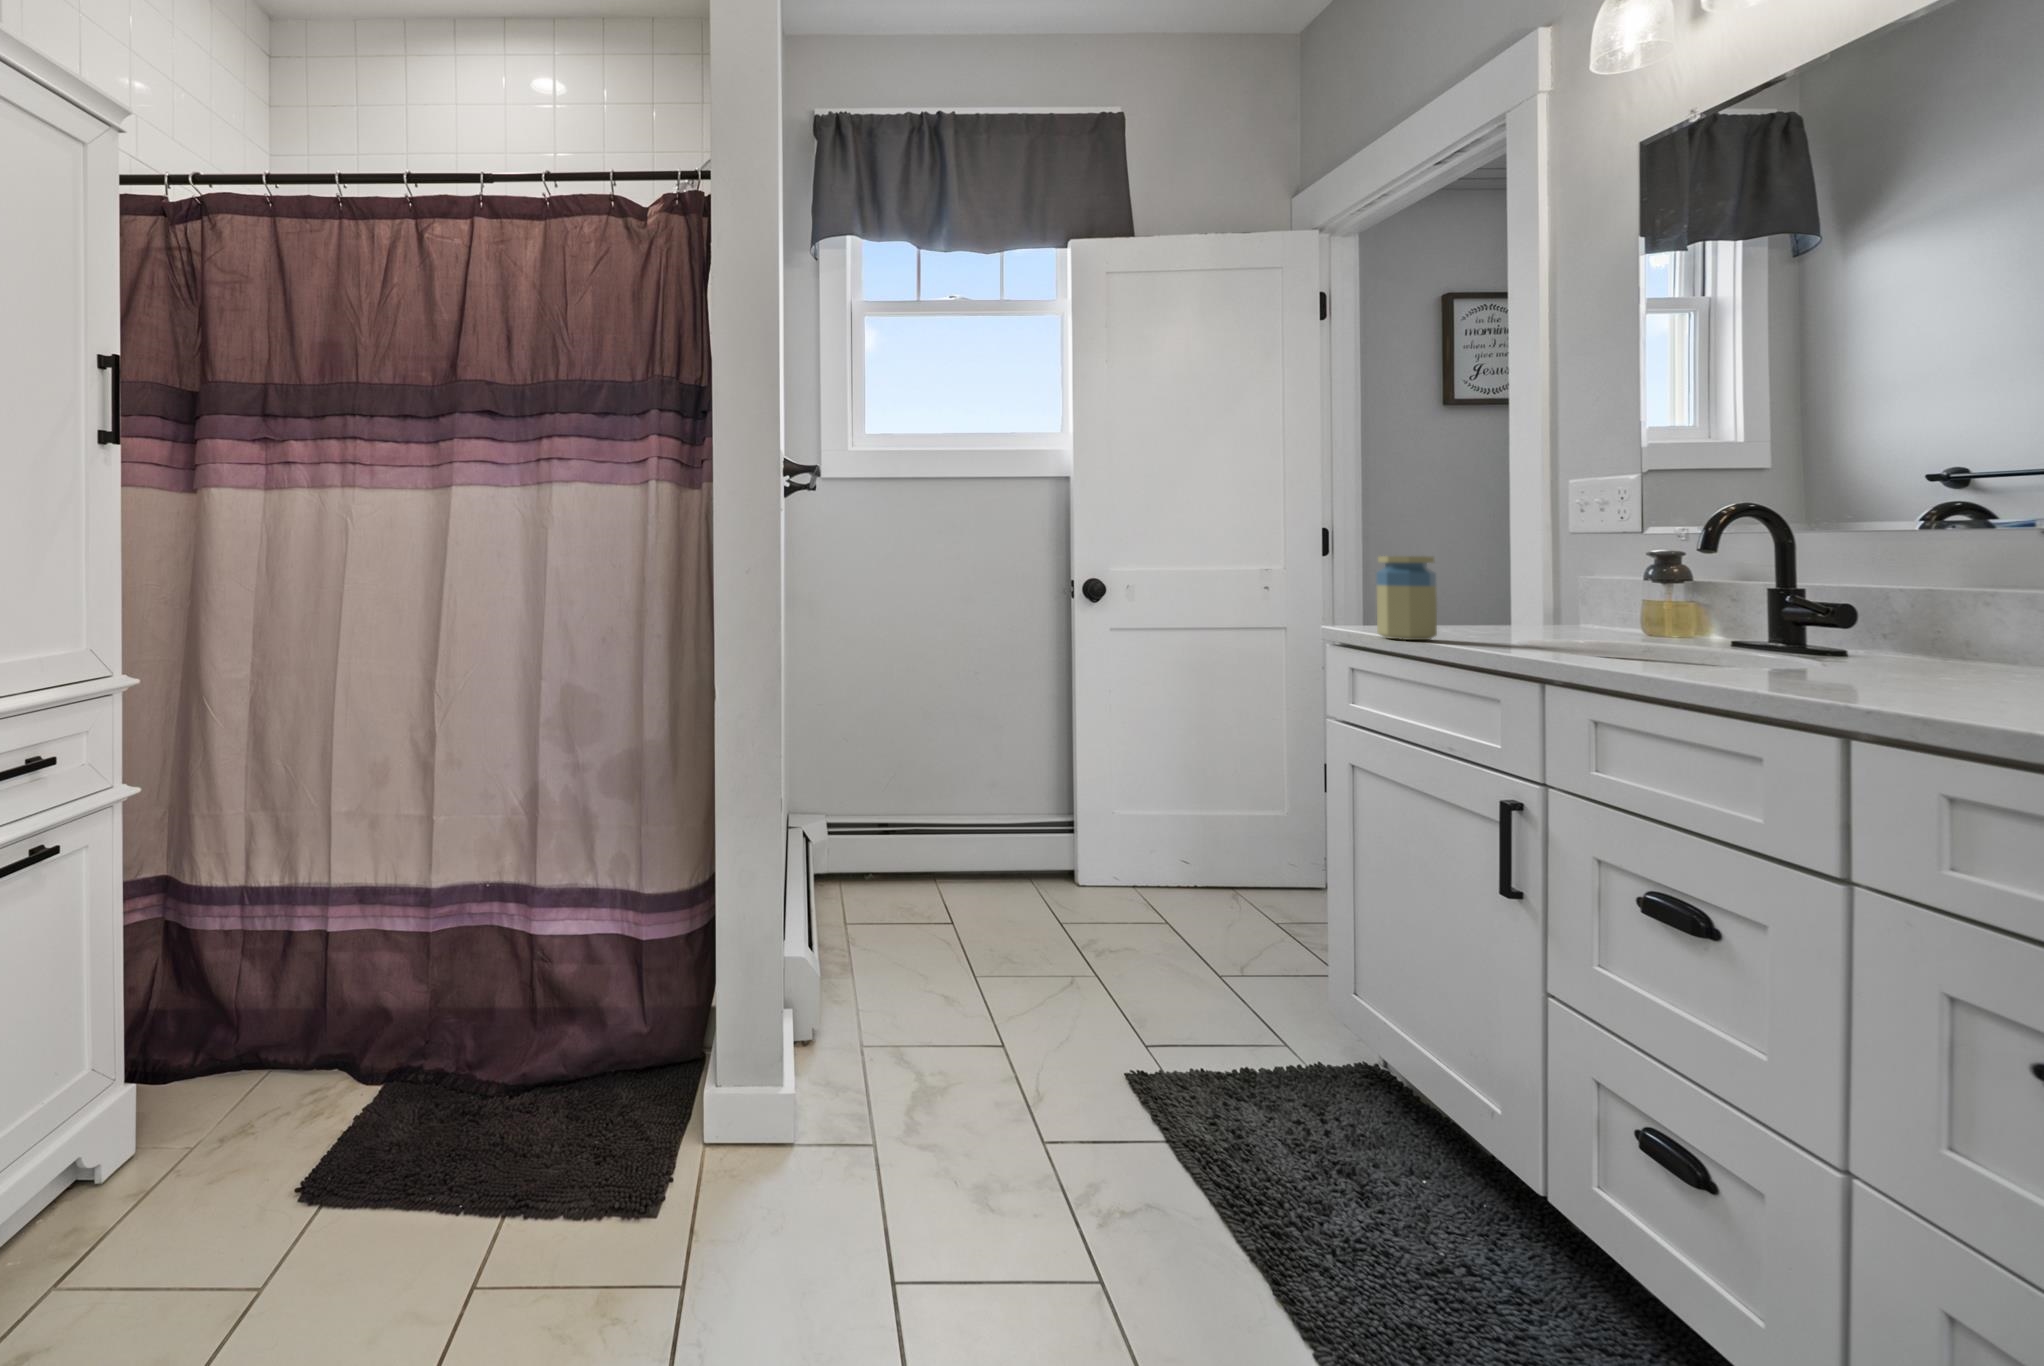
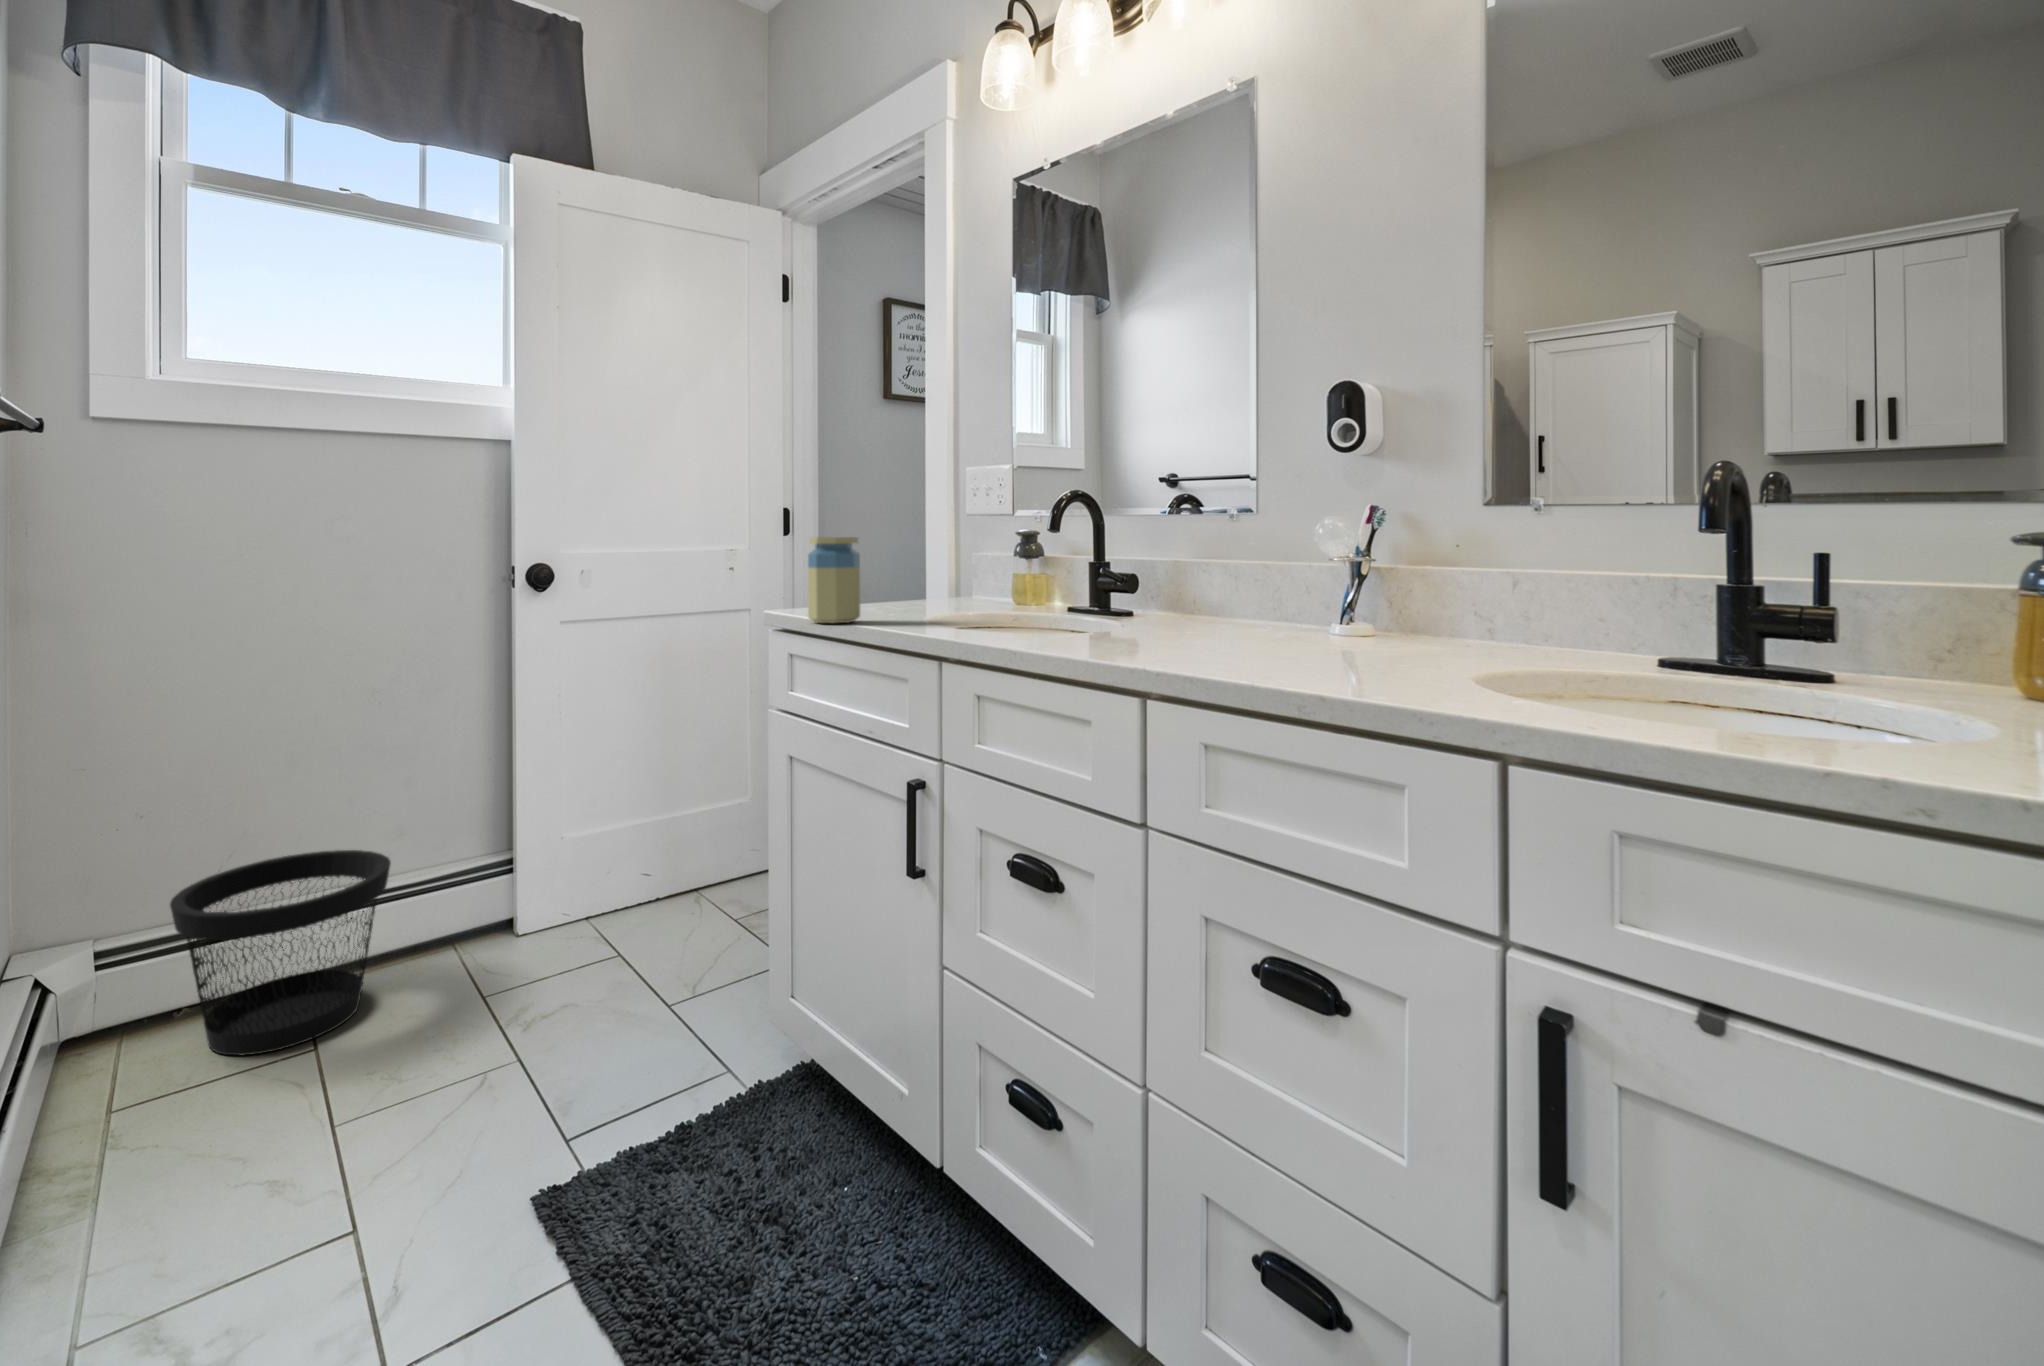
wastebasket: none [863,785,992,921] -> present [170,850,391,1055]

